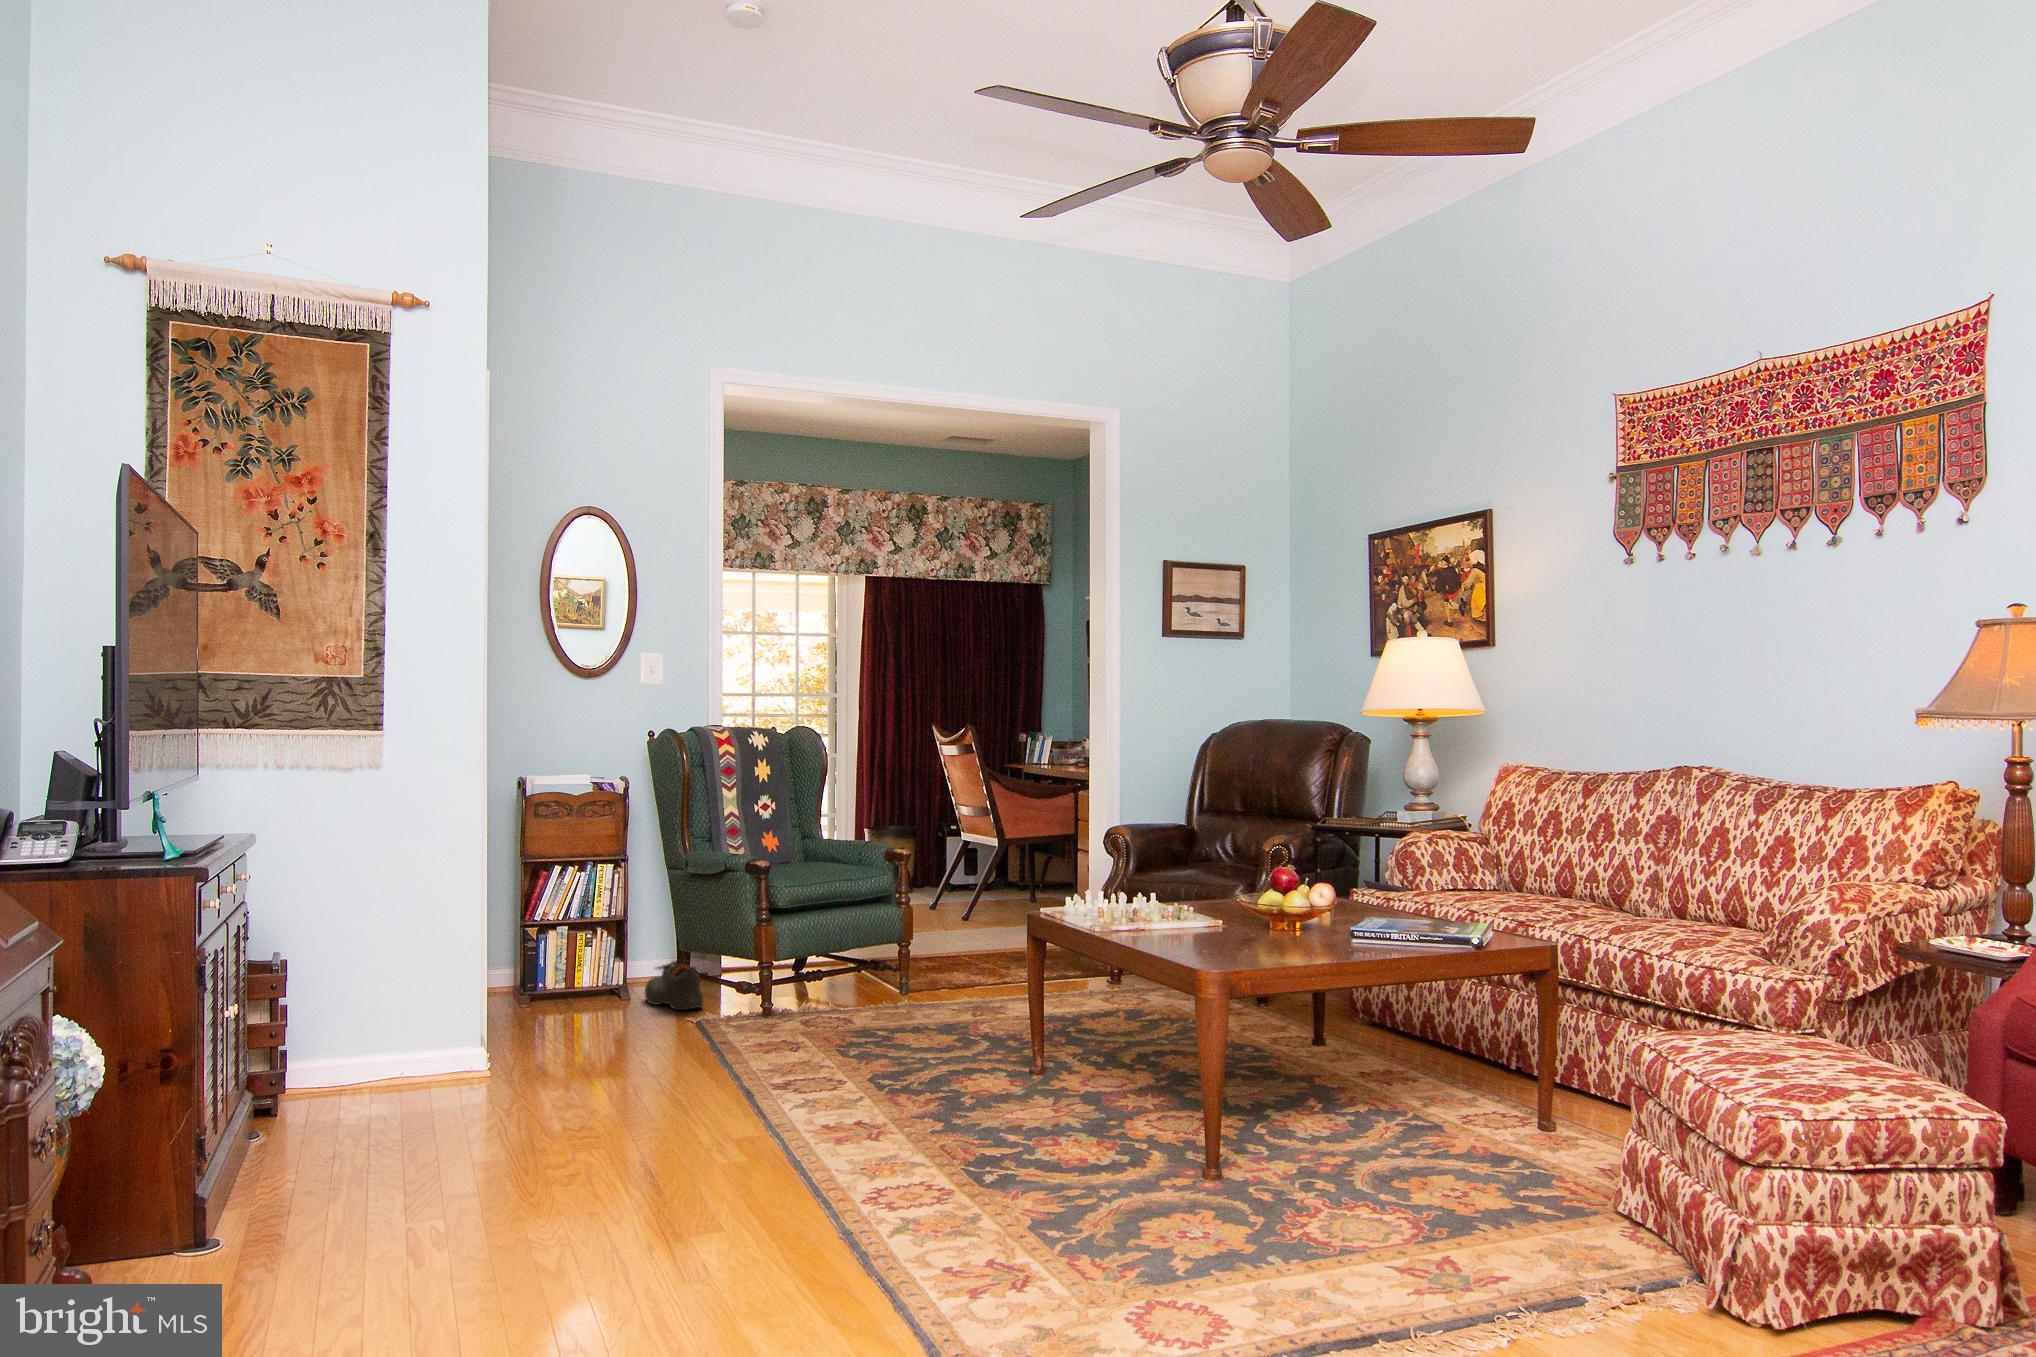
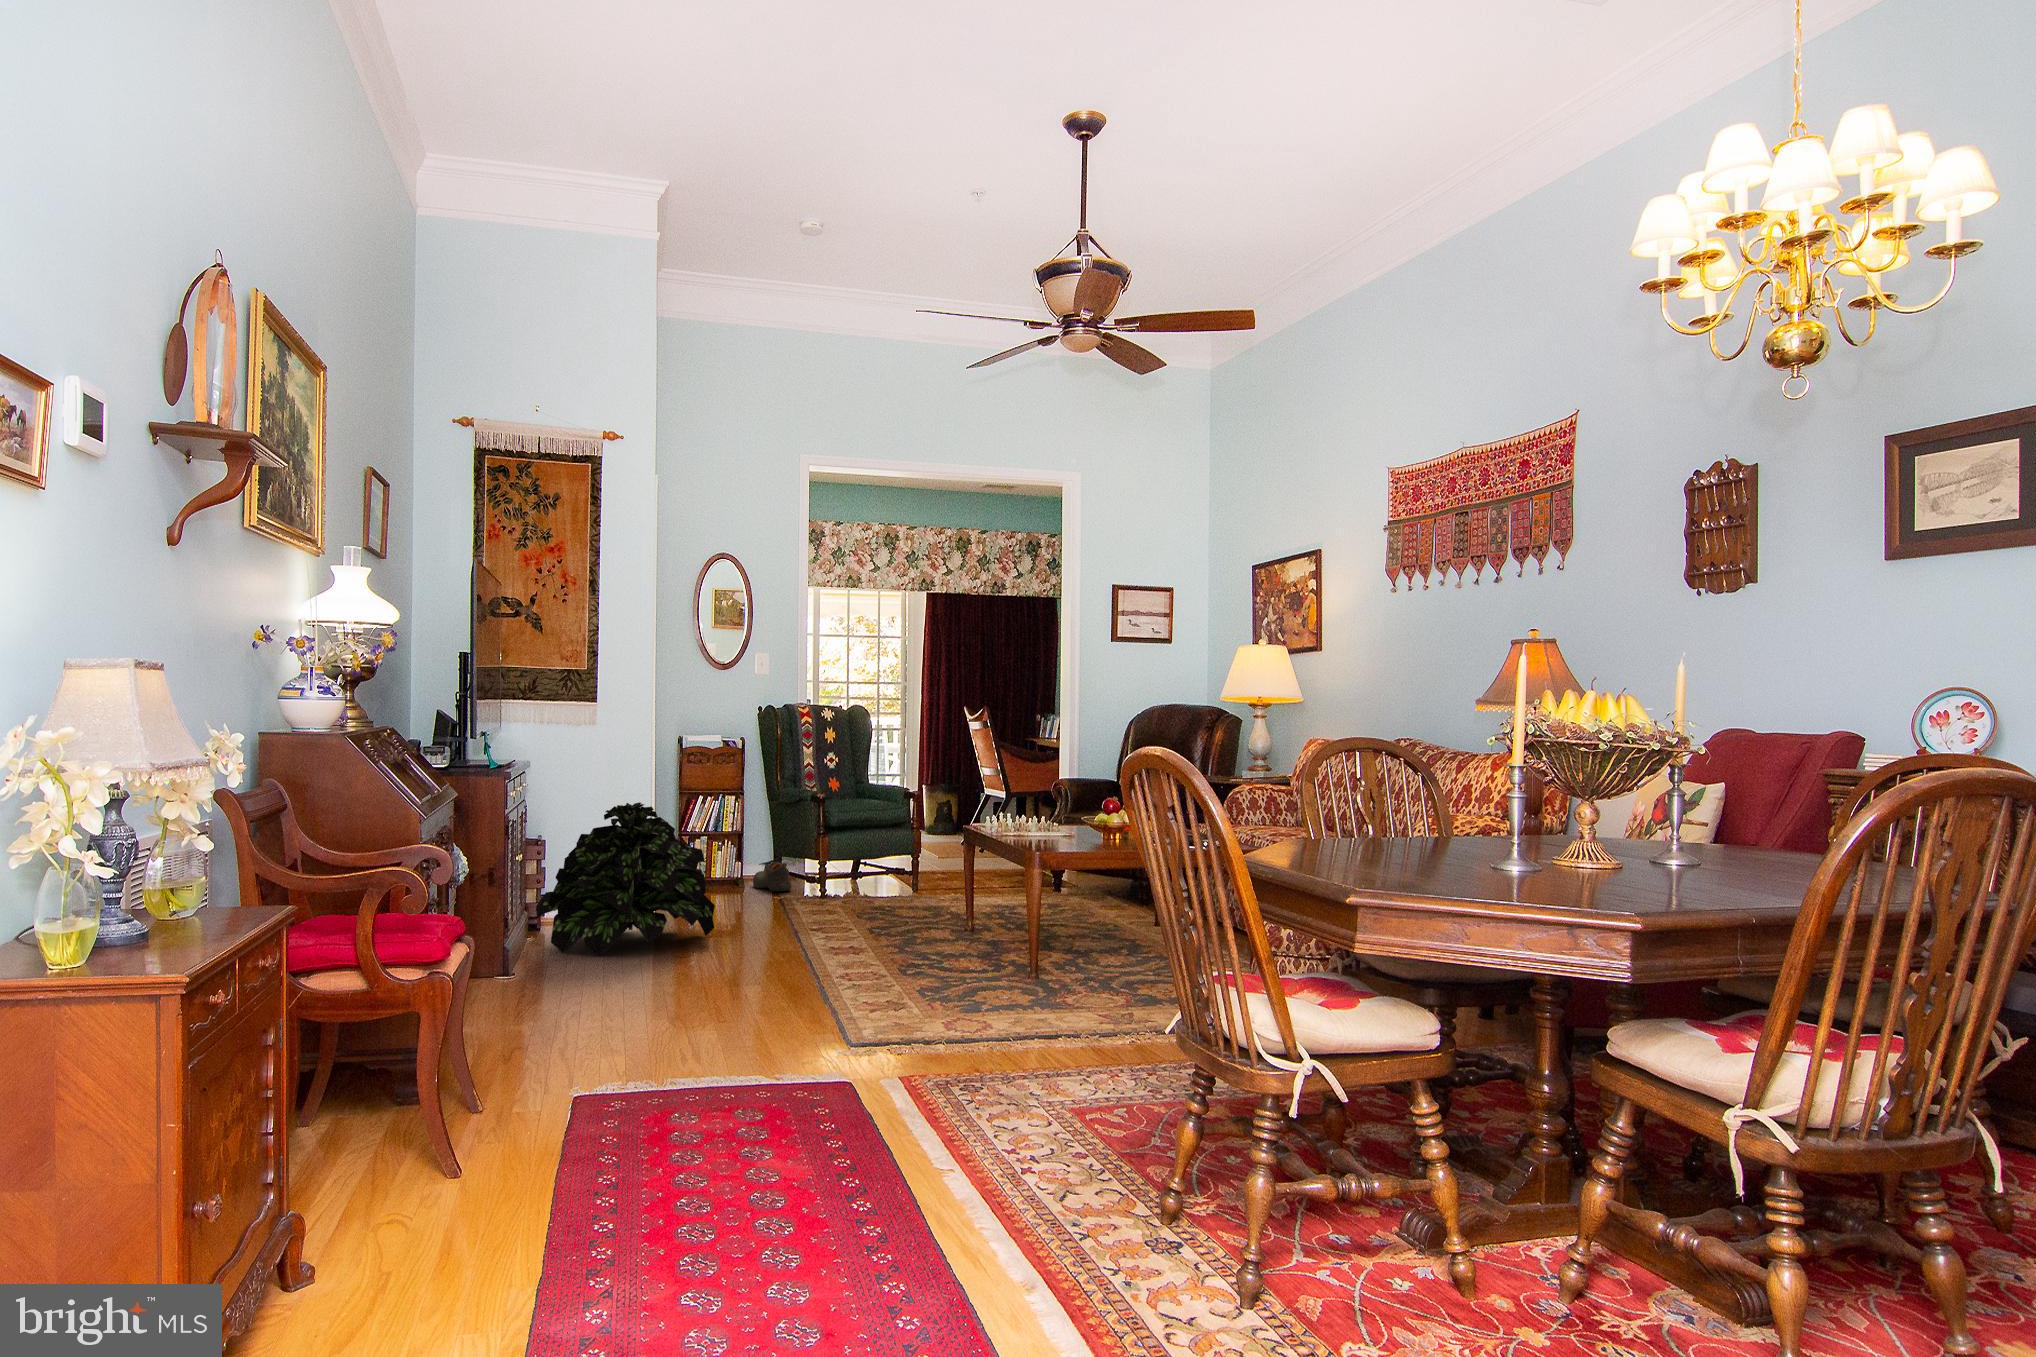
potted plant: none [257,901,581,1188] -> present [536,802,715,956]

